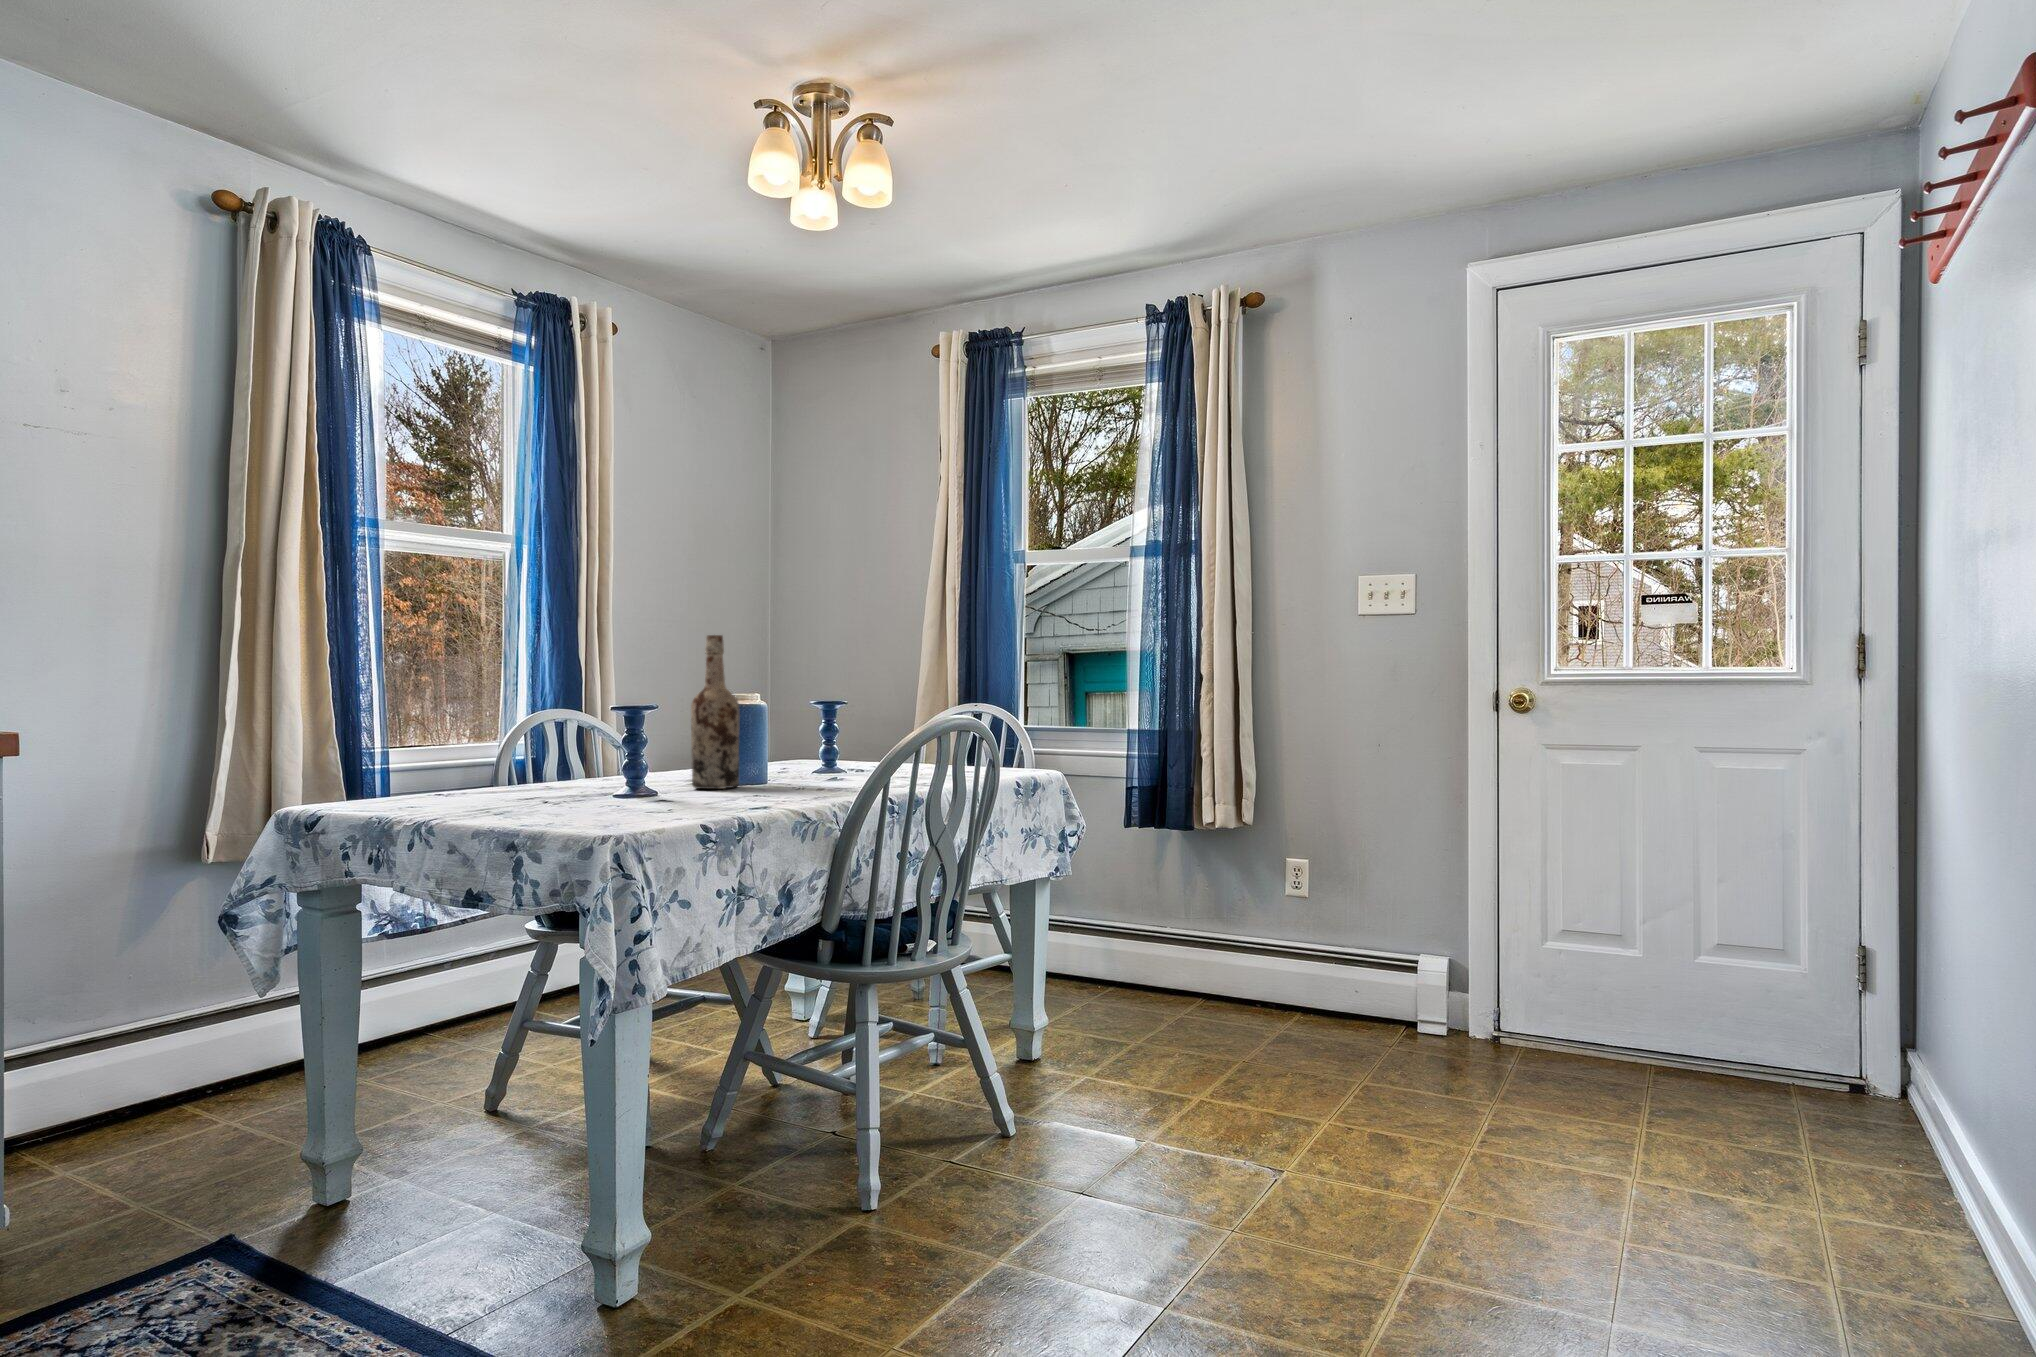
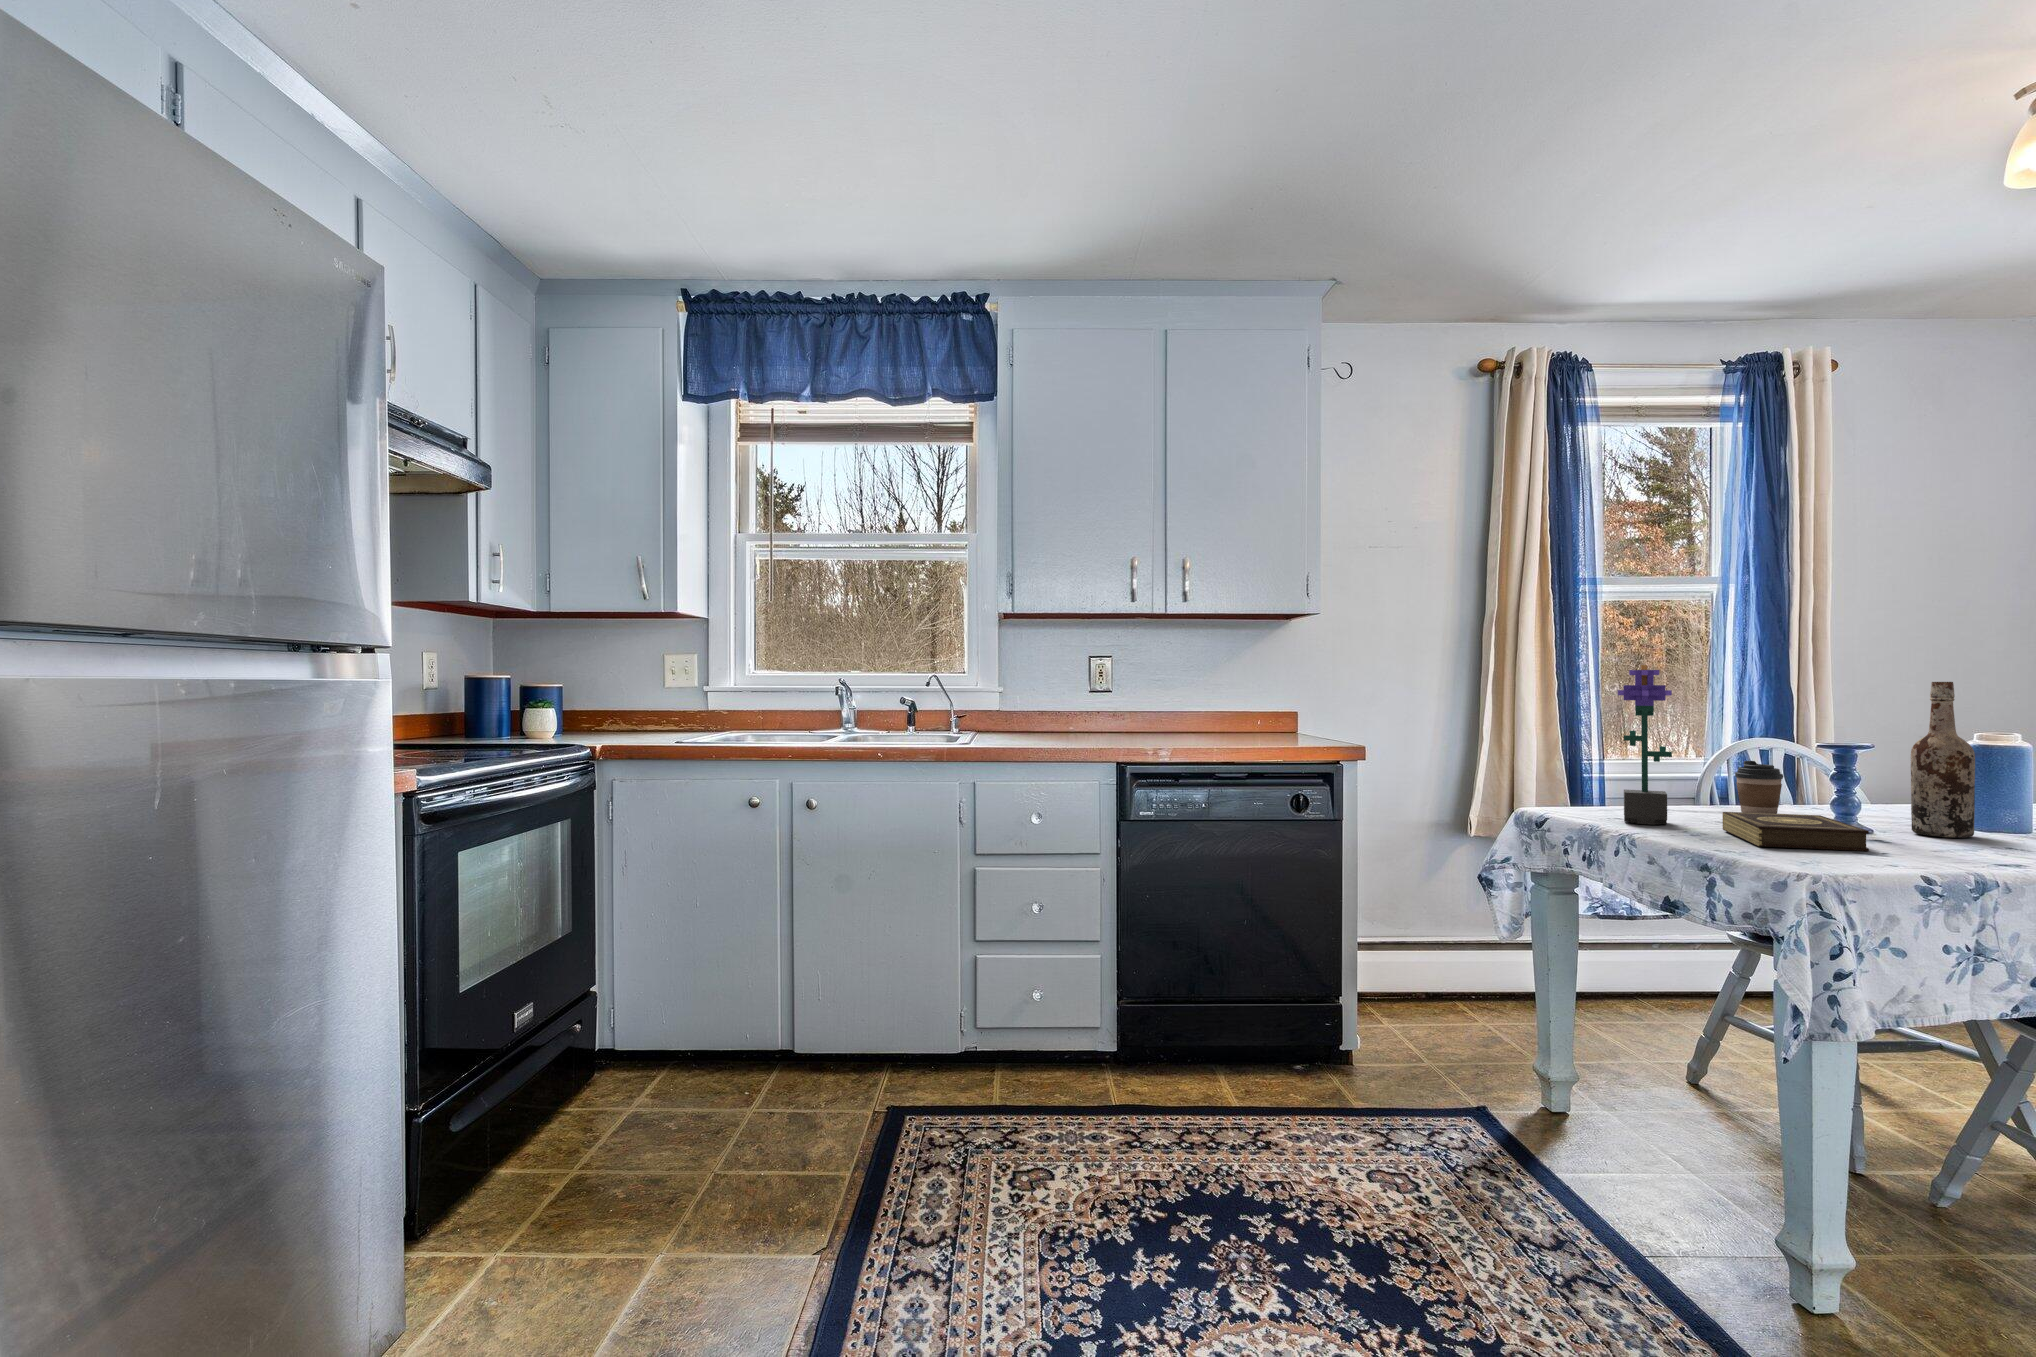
potted flower: none [406,613,469,810] -> present [1618,665,1672,825]
coffee cup: none [534,728,580,788] -> present [1735,761,1783,814]
book: none [524,778,660,816] -> present [1723,812,1869,851]

